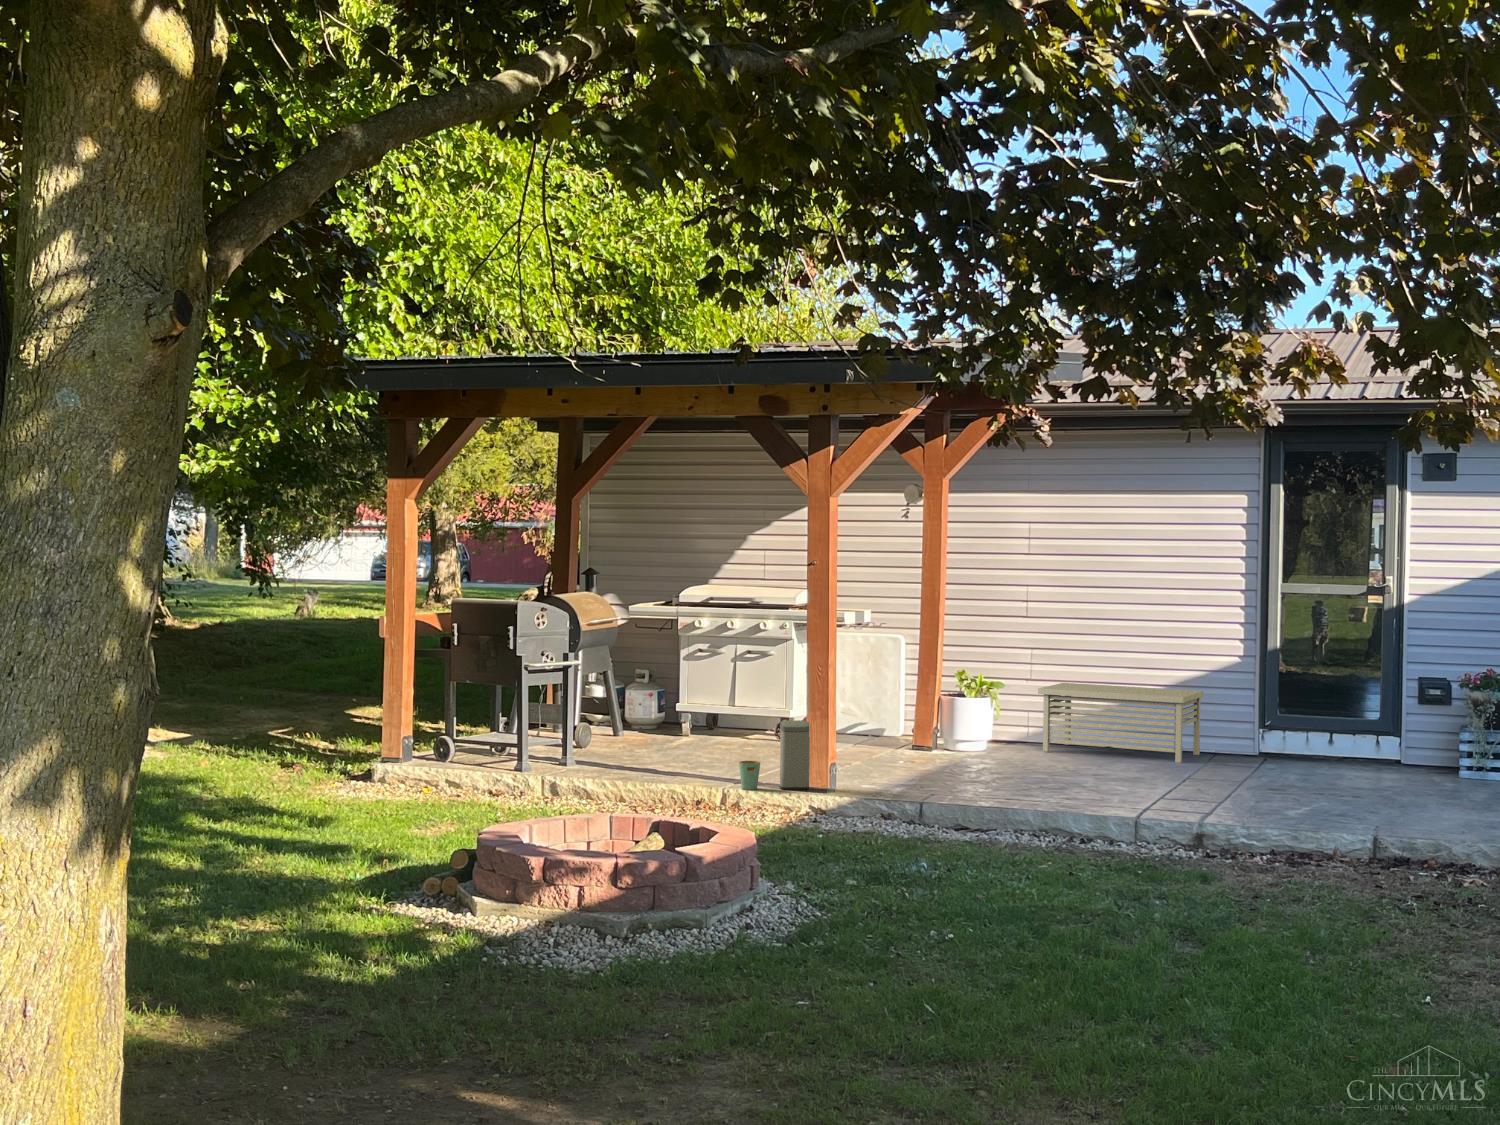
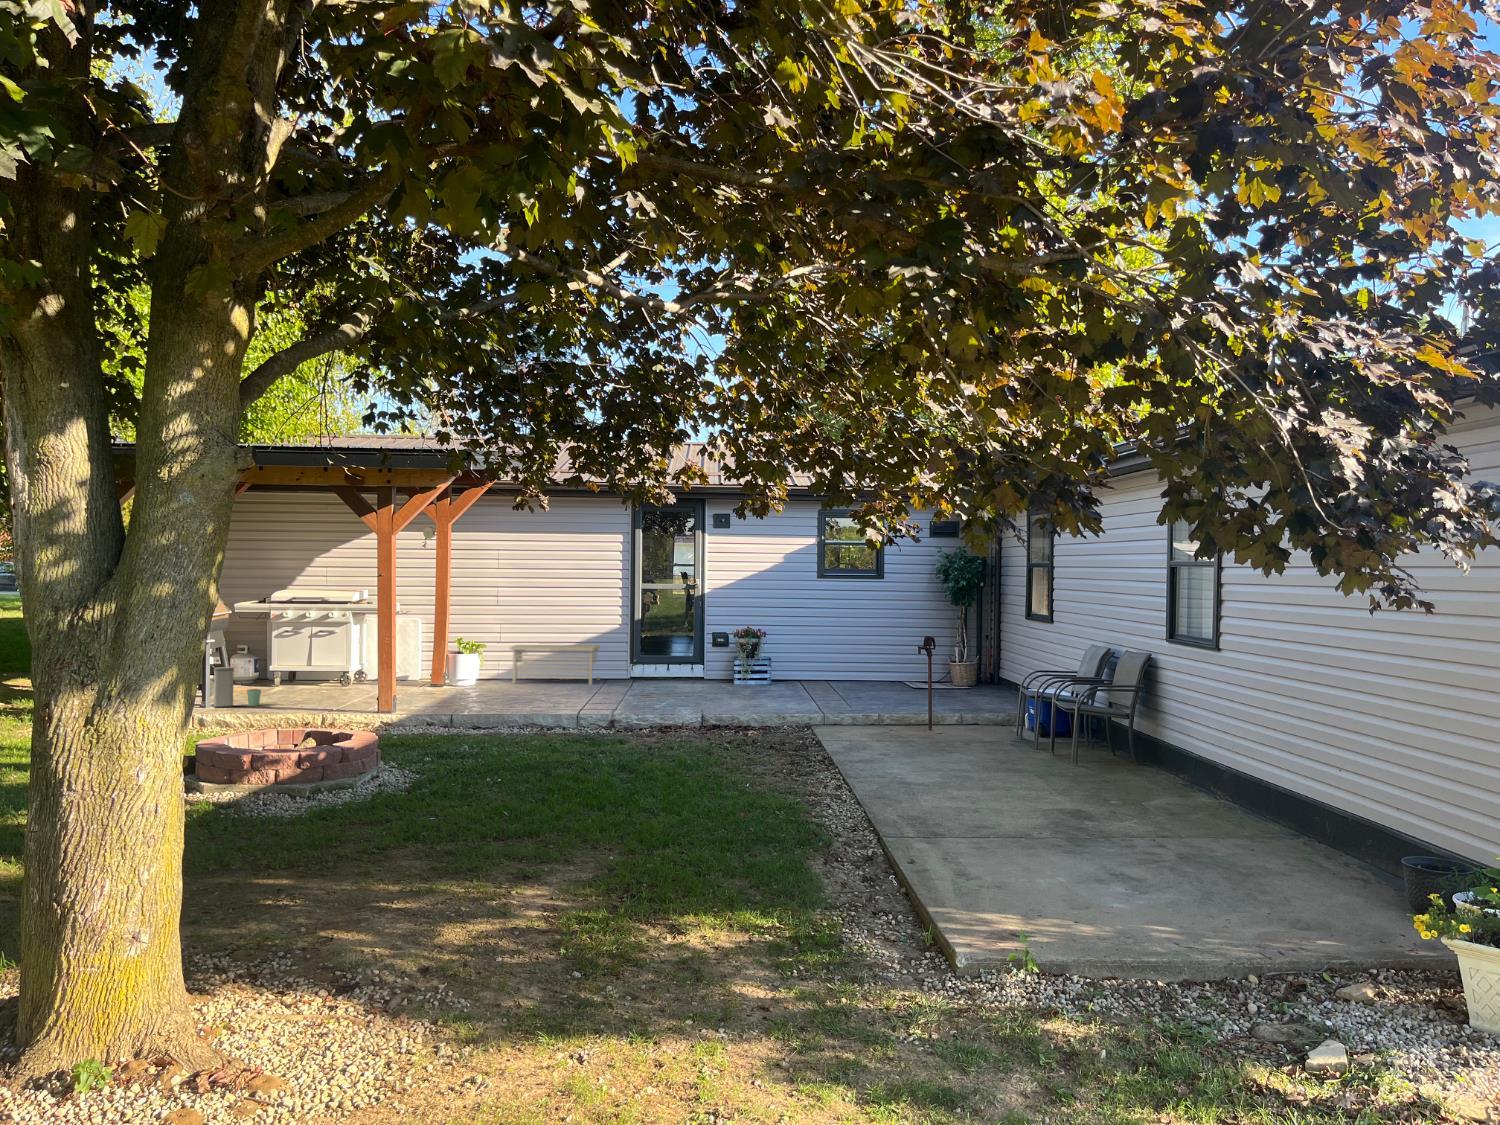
trash can: present [739,720,810,790] -> present [214,667,261,708]

